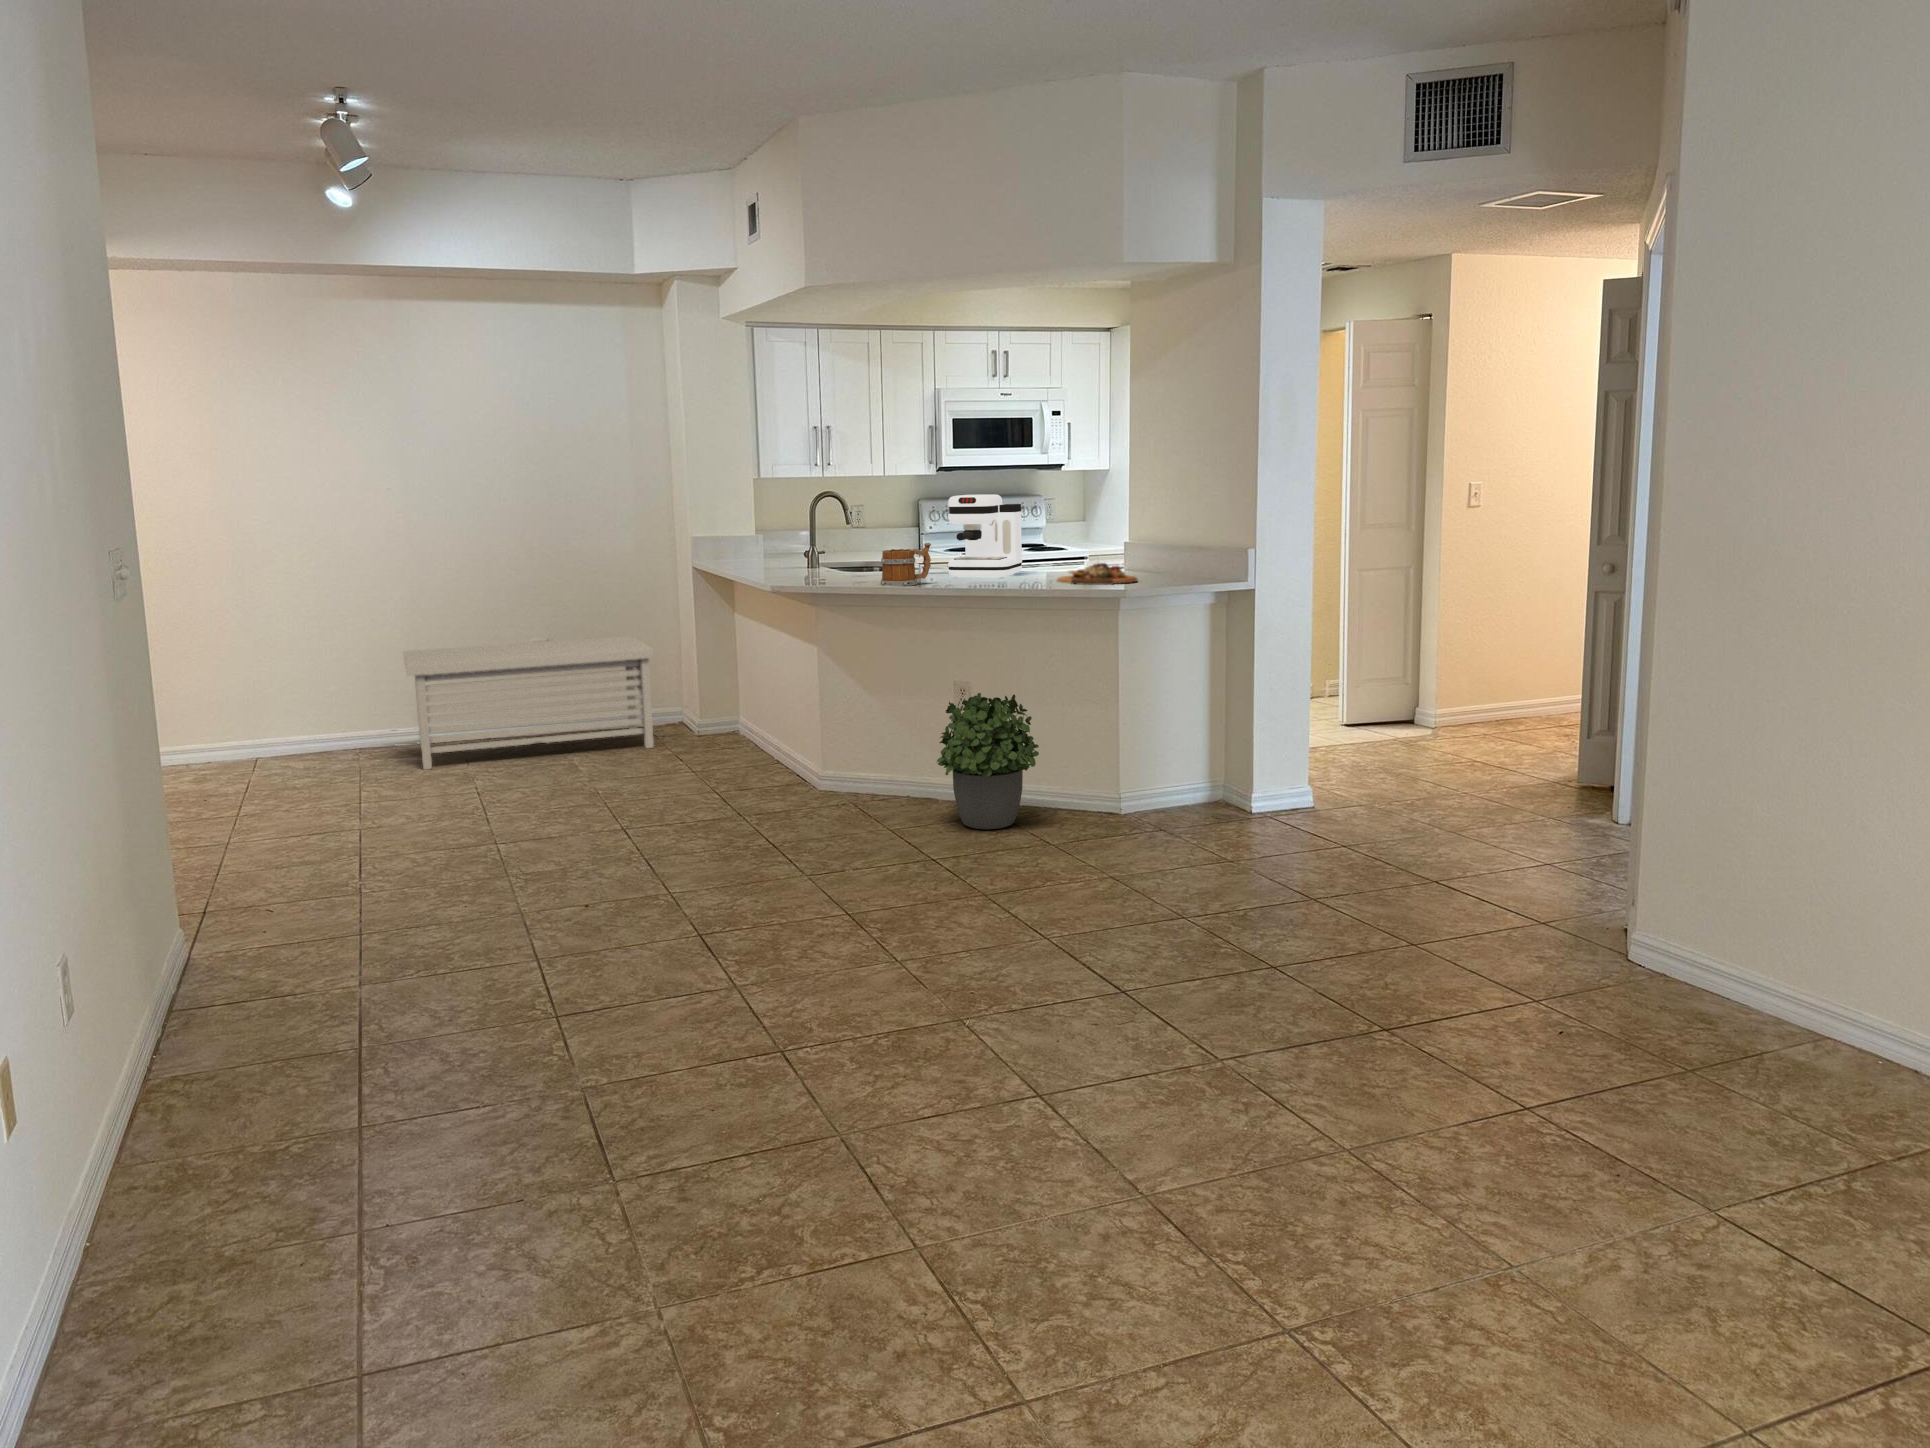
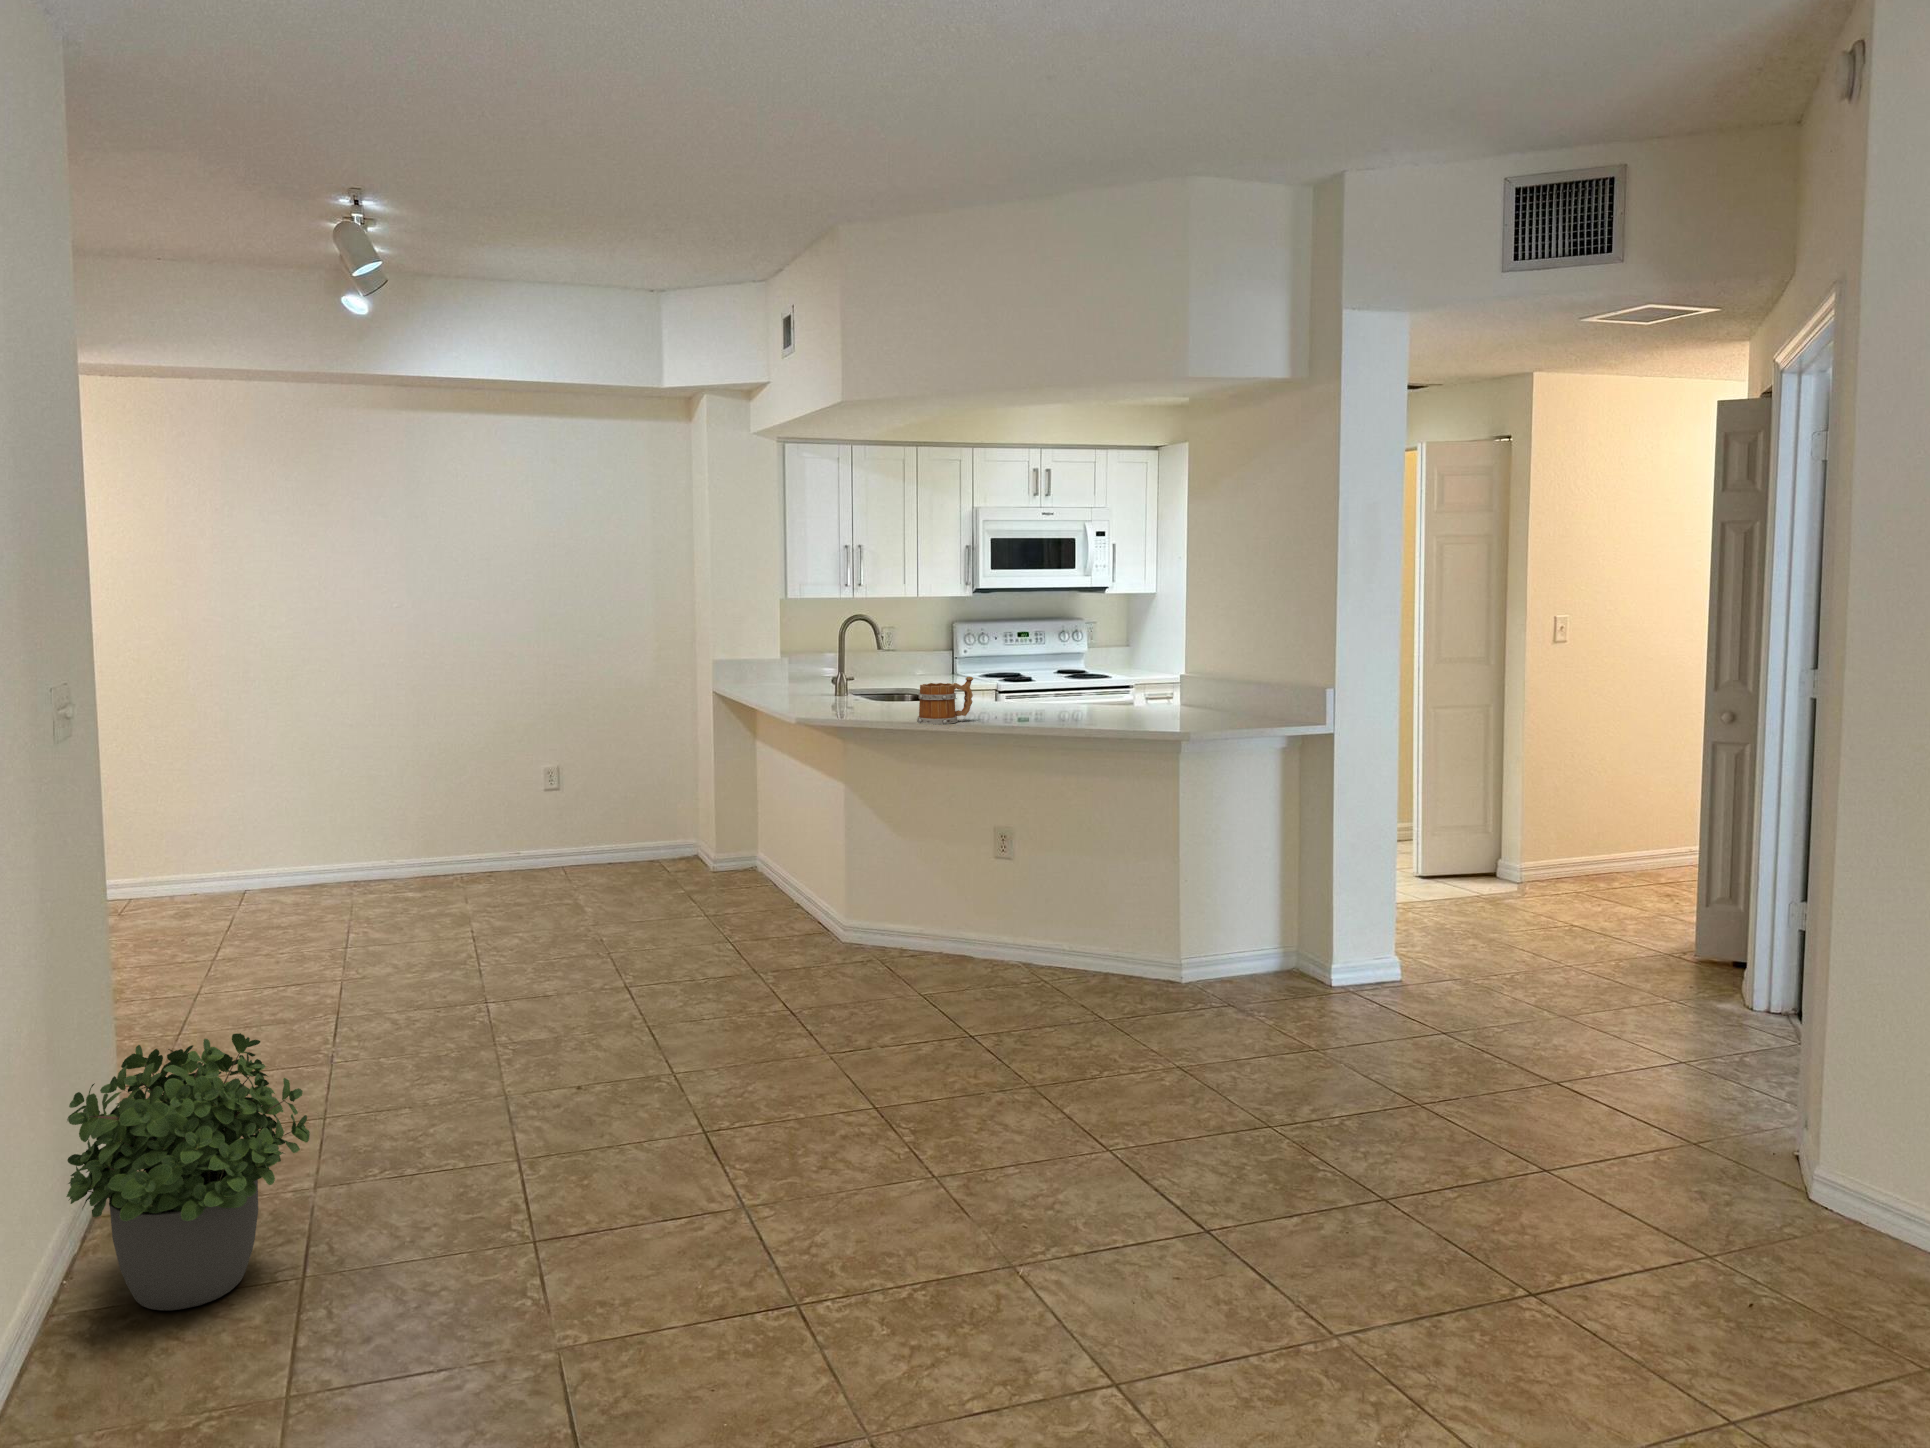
coffee maker: present [948,494,1022,579] -> none [990,623,1071,716]
cutting board: present [1057,563,1137,585] -> none [1109,700,1200,727]
storage bench: present [404,636,654,770] -> none [404,763,669,907]
potted plant: present [937,693,1039,829] -> present [66,1033,310,1311]

